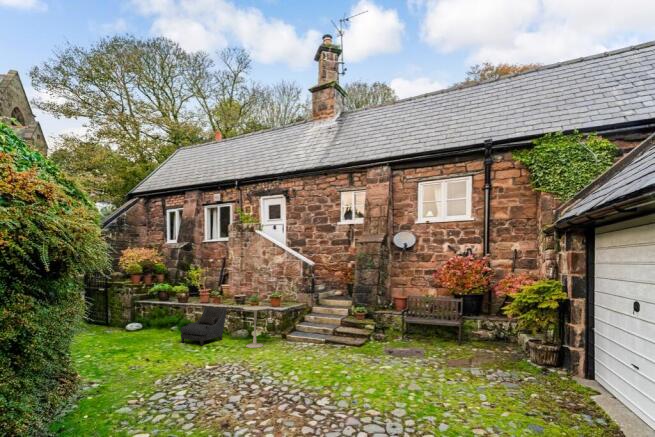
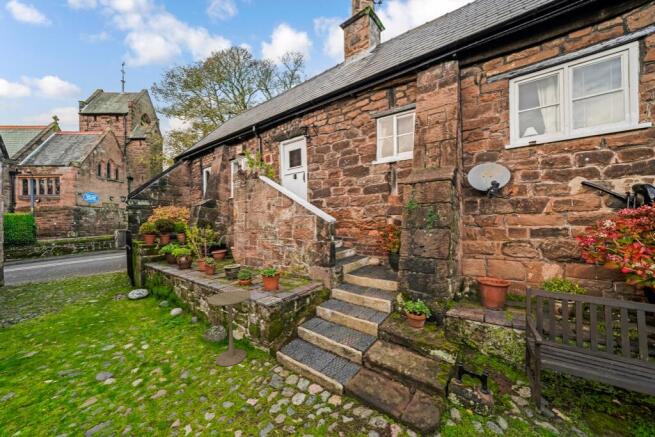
armchair: present [181,307,227,346] -> none [140,281,209,350]

